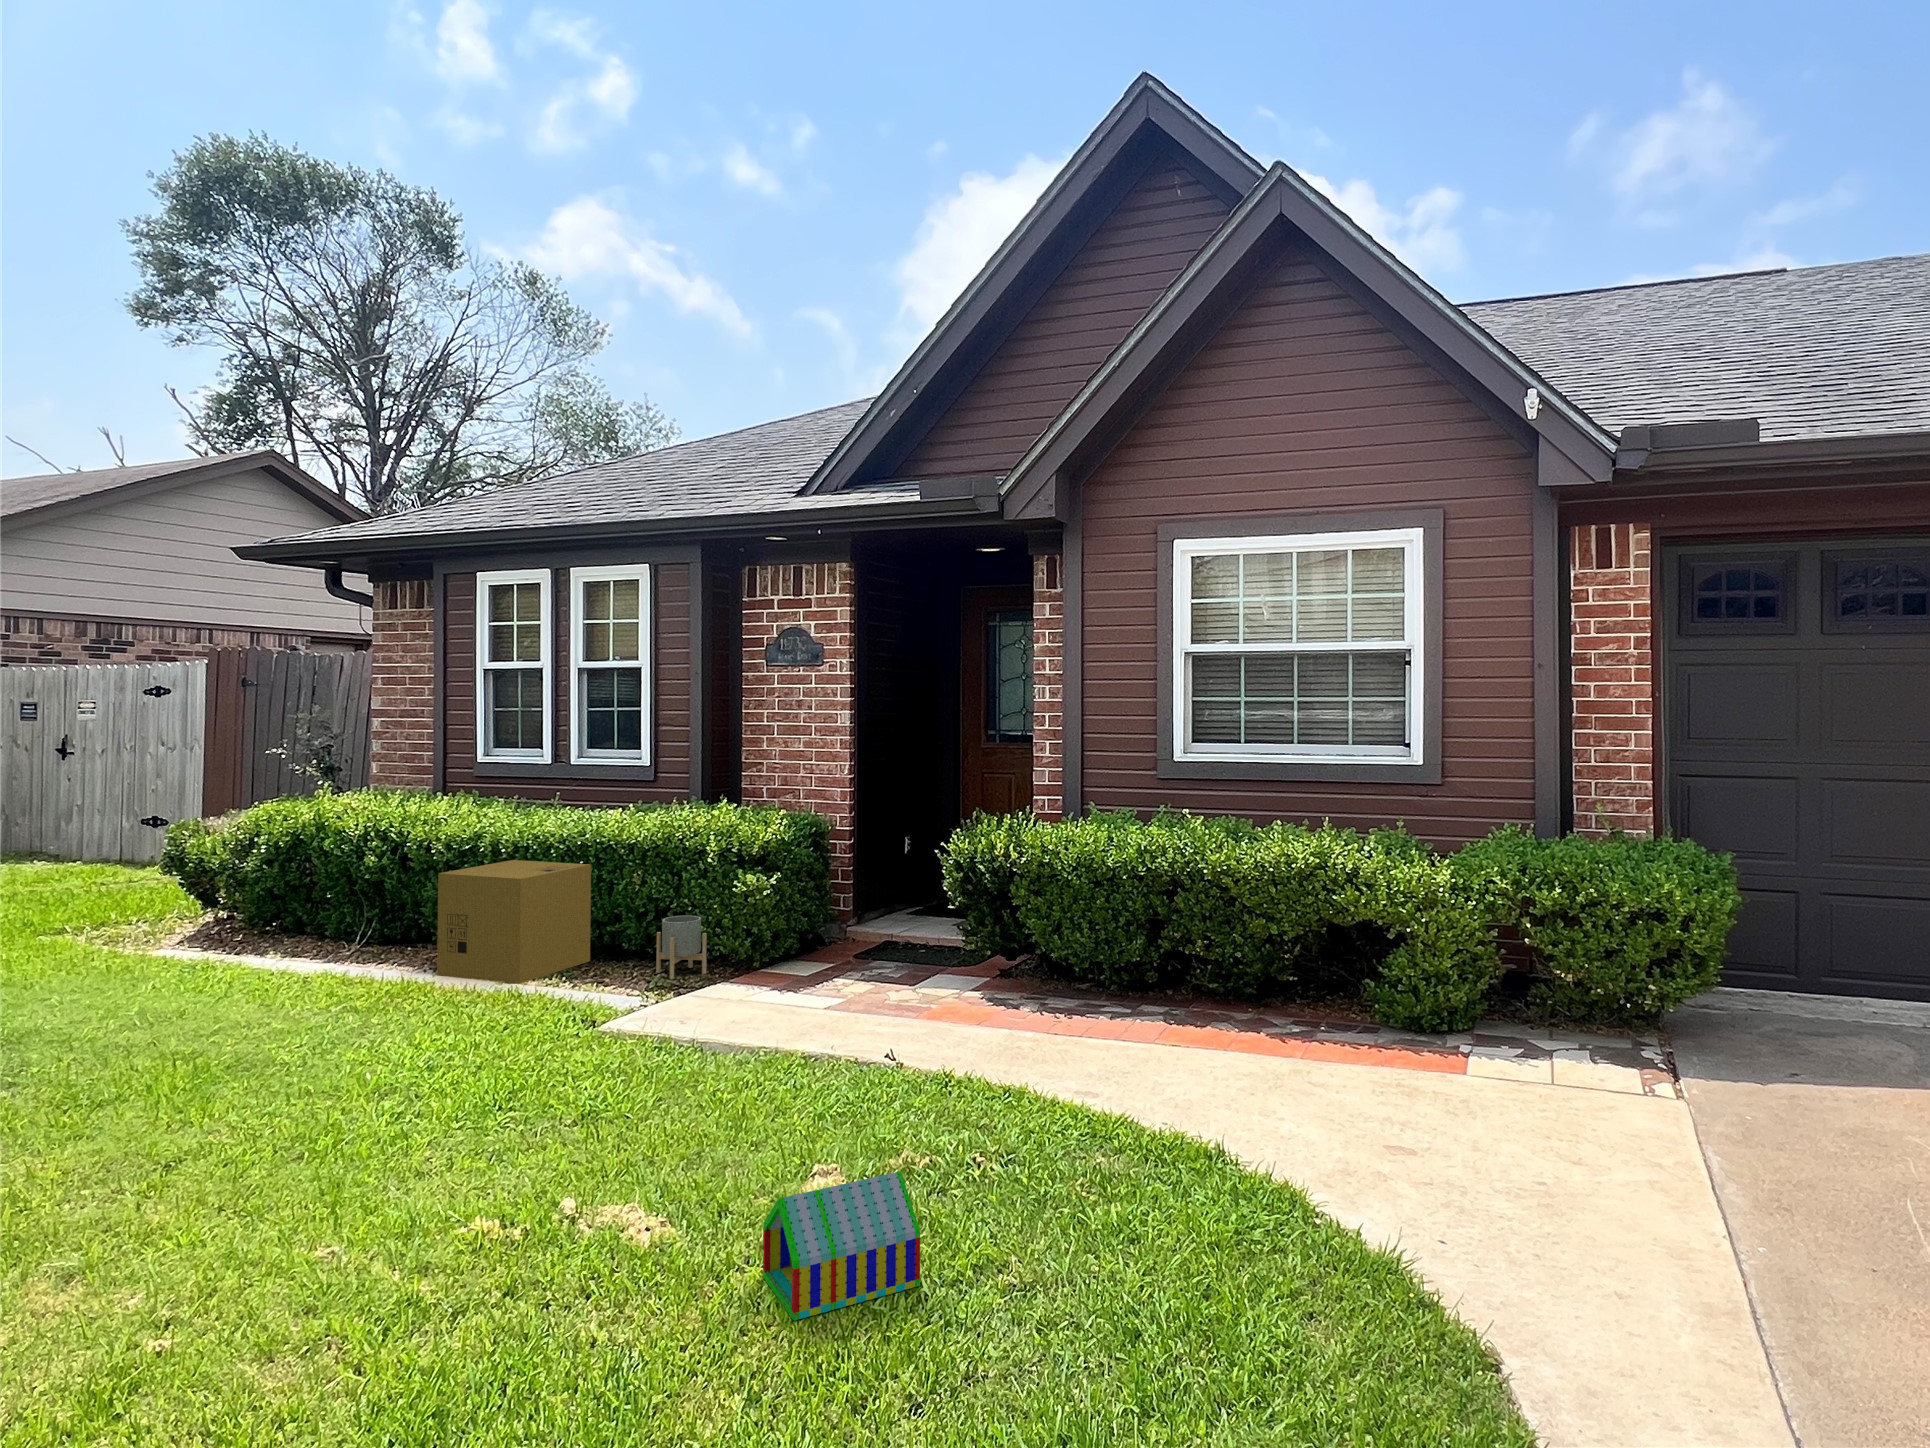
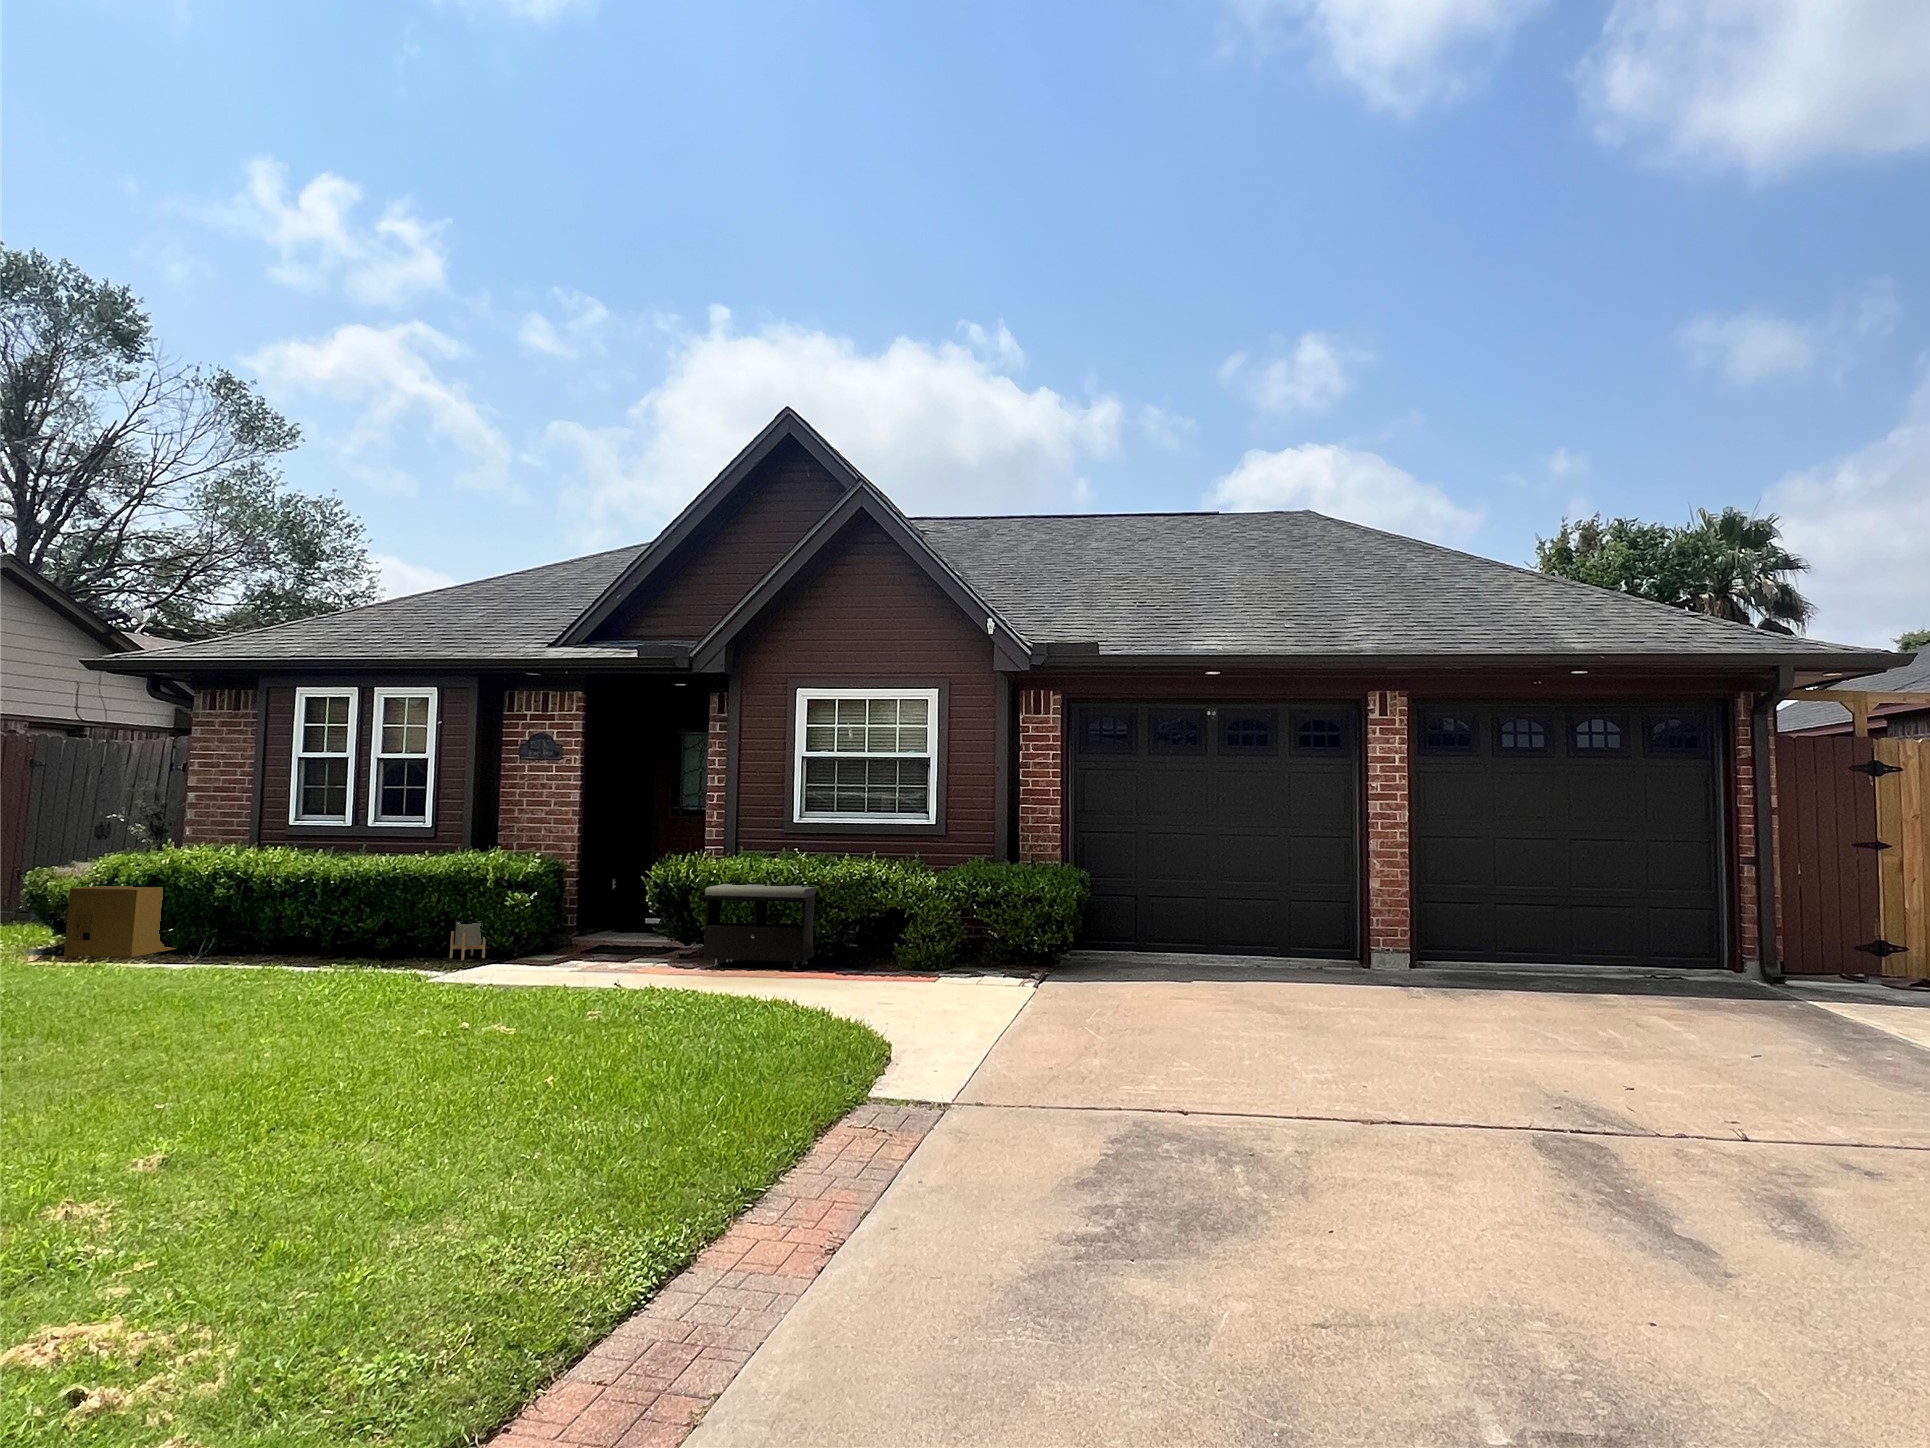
cardboard box: present [437,860,591,983] -> present [64,886,176,957]
storage bench: none [1036,869,1231,1032] -> present [703,884,816,969]
toy house: present [763,1171,920,1321] -> none [575,972,645,1021]

